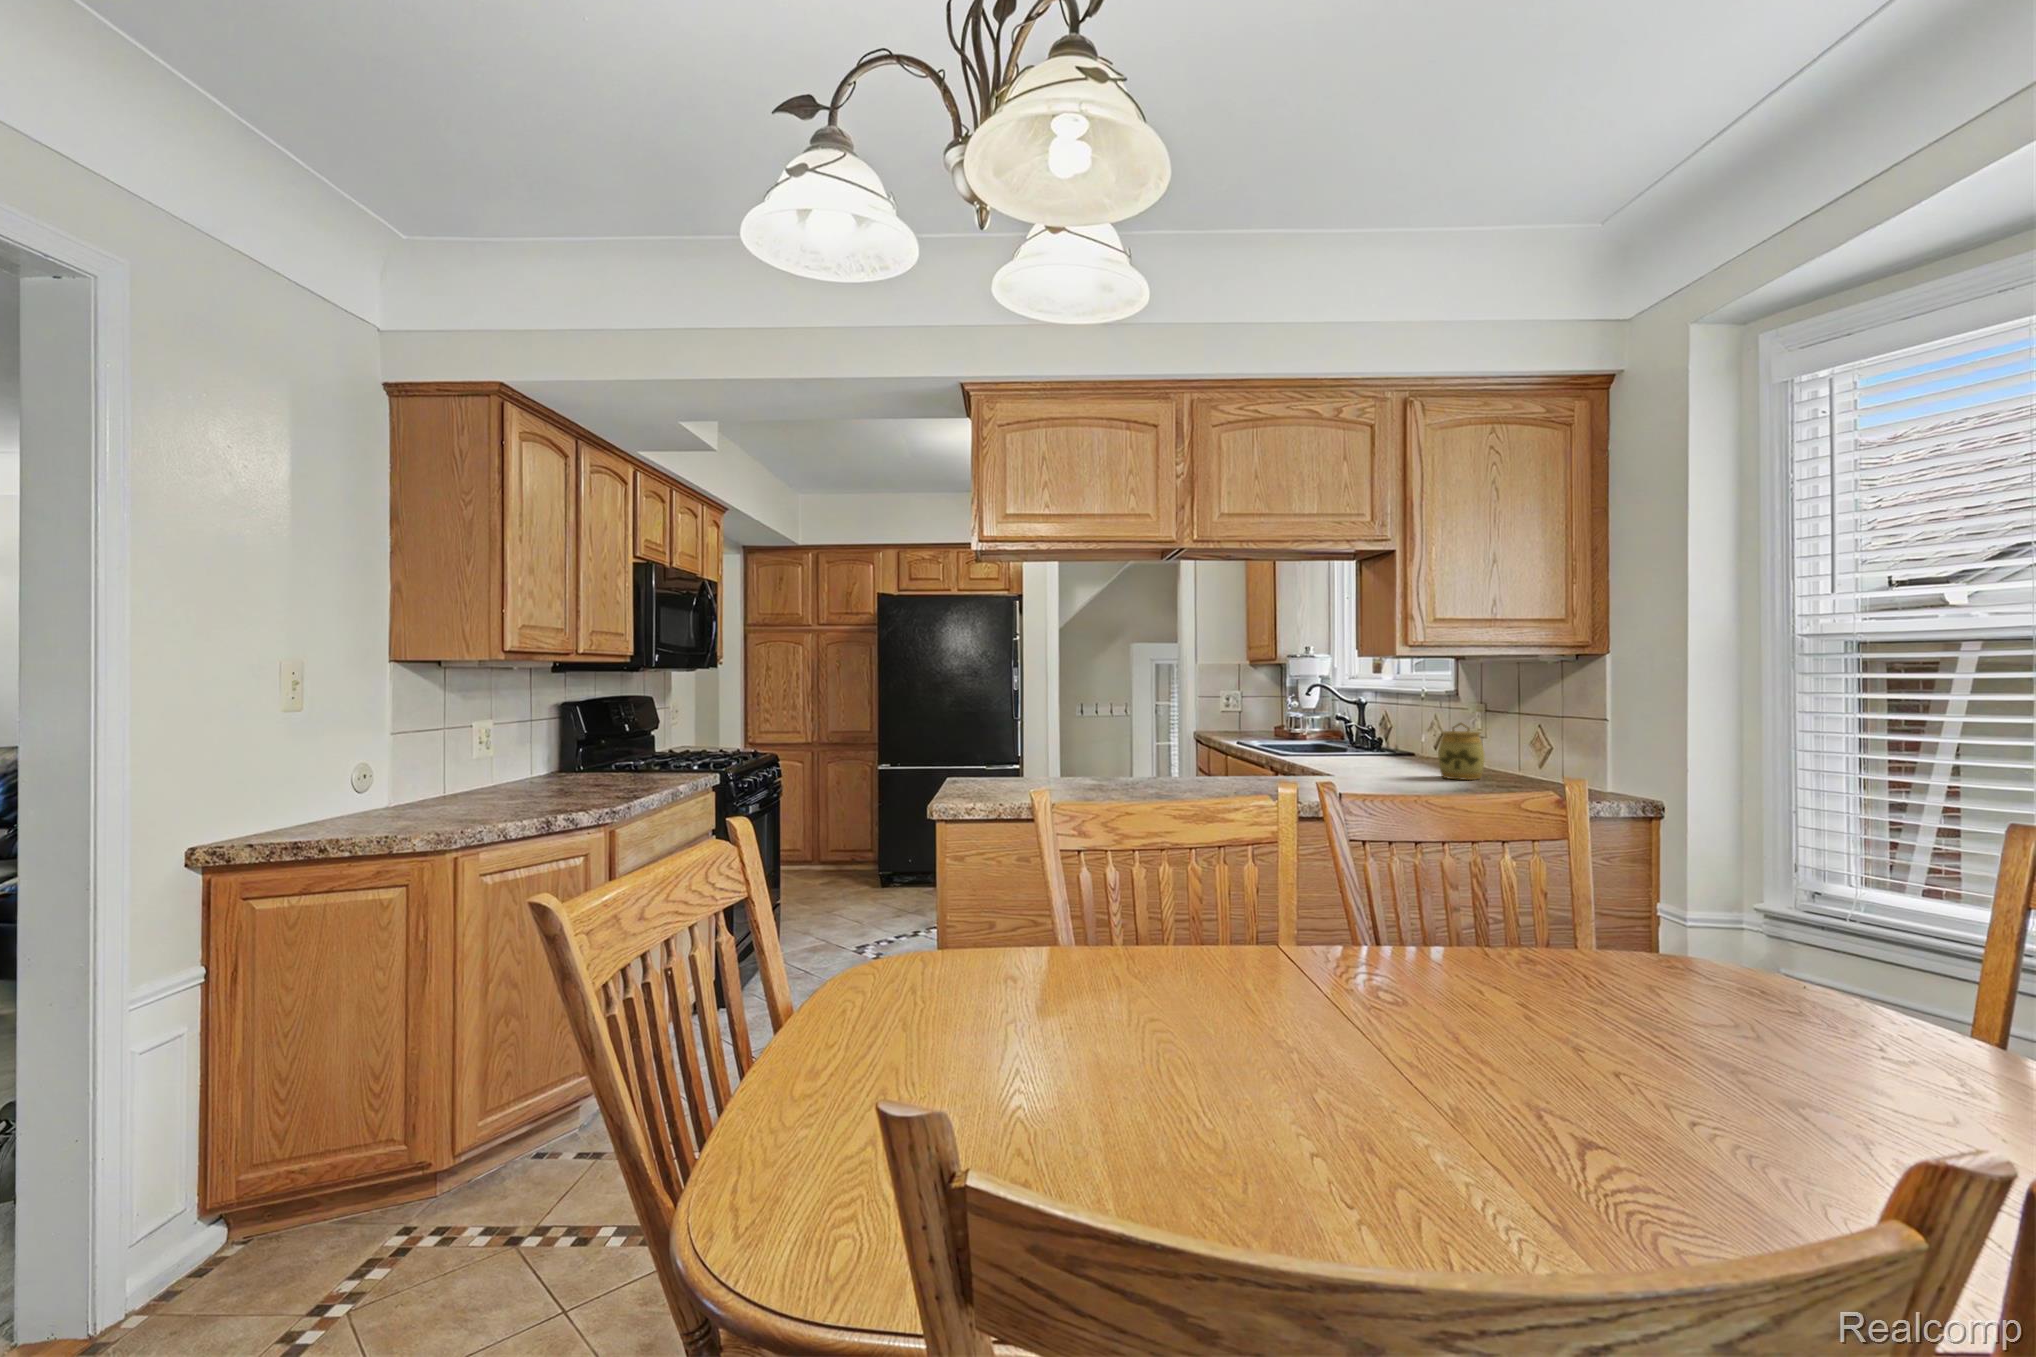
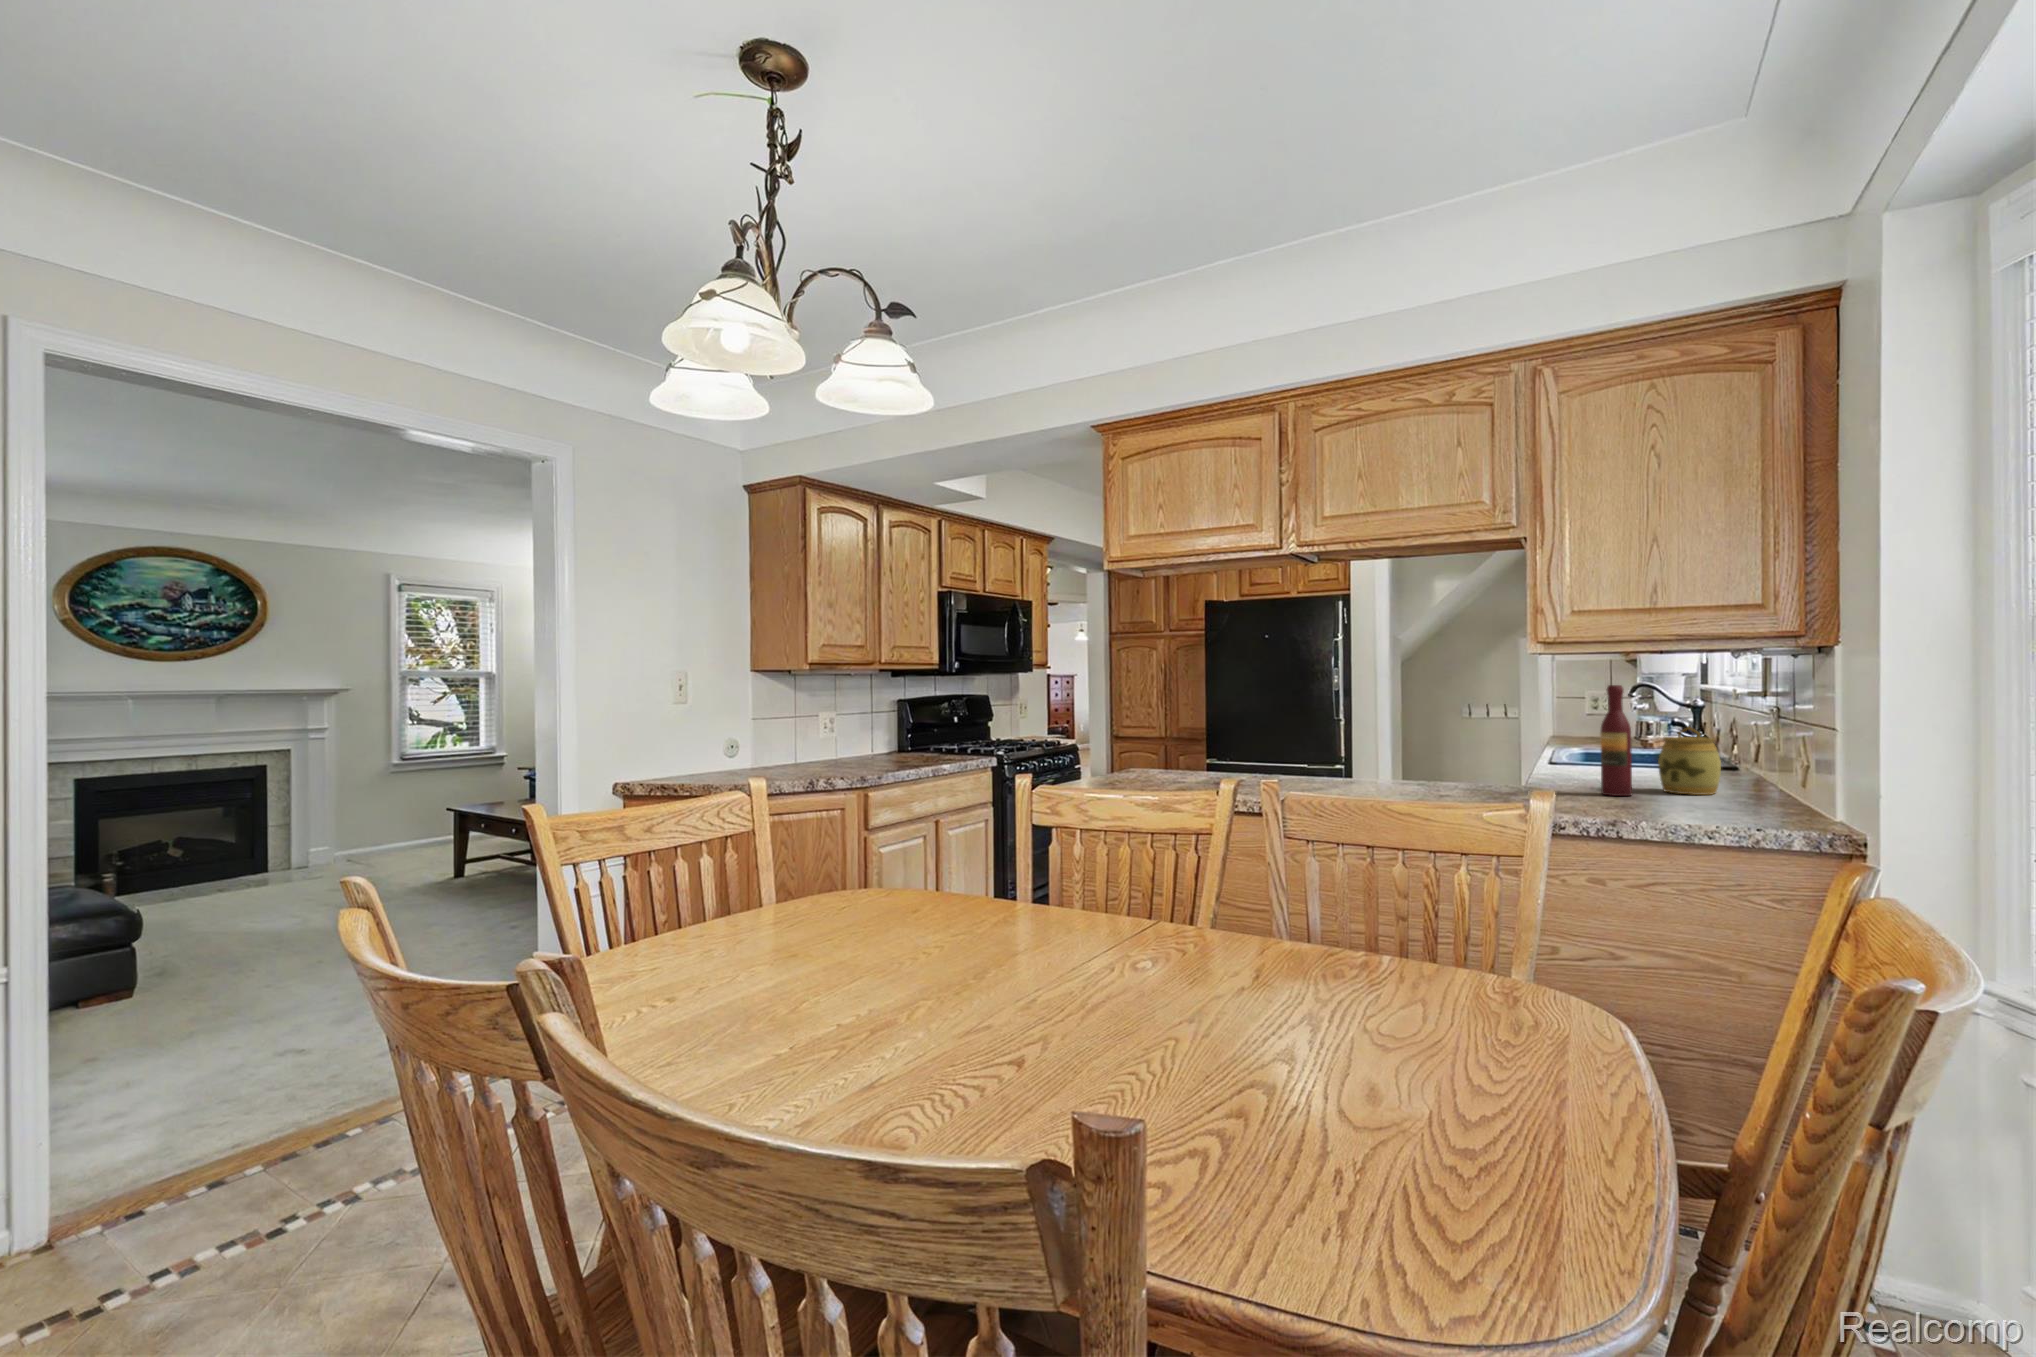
wine bottle: none [1409,687,1433,784] -> present [1600,685,1632,796]

